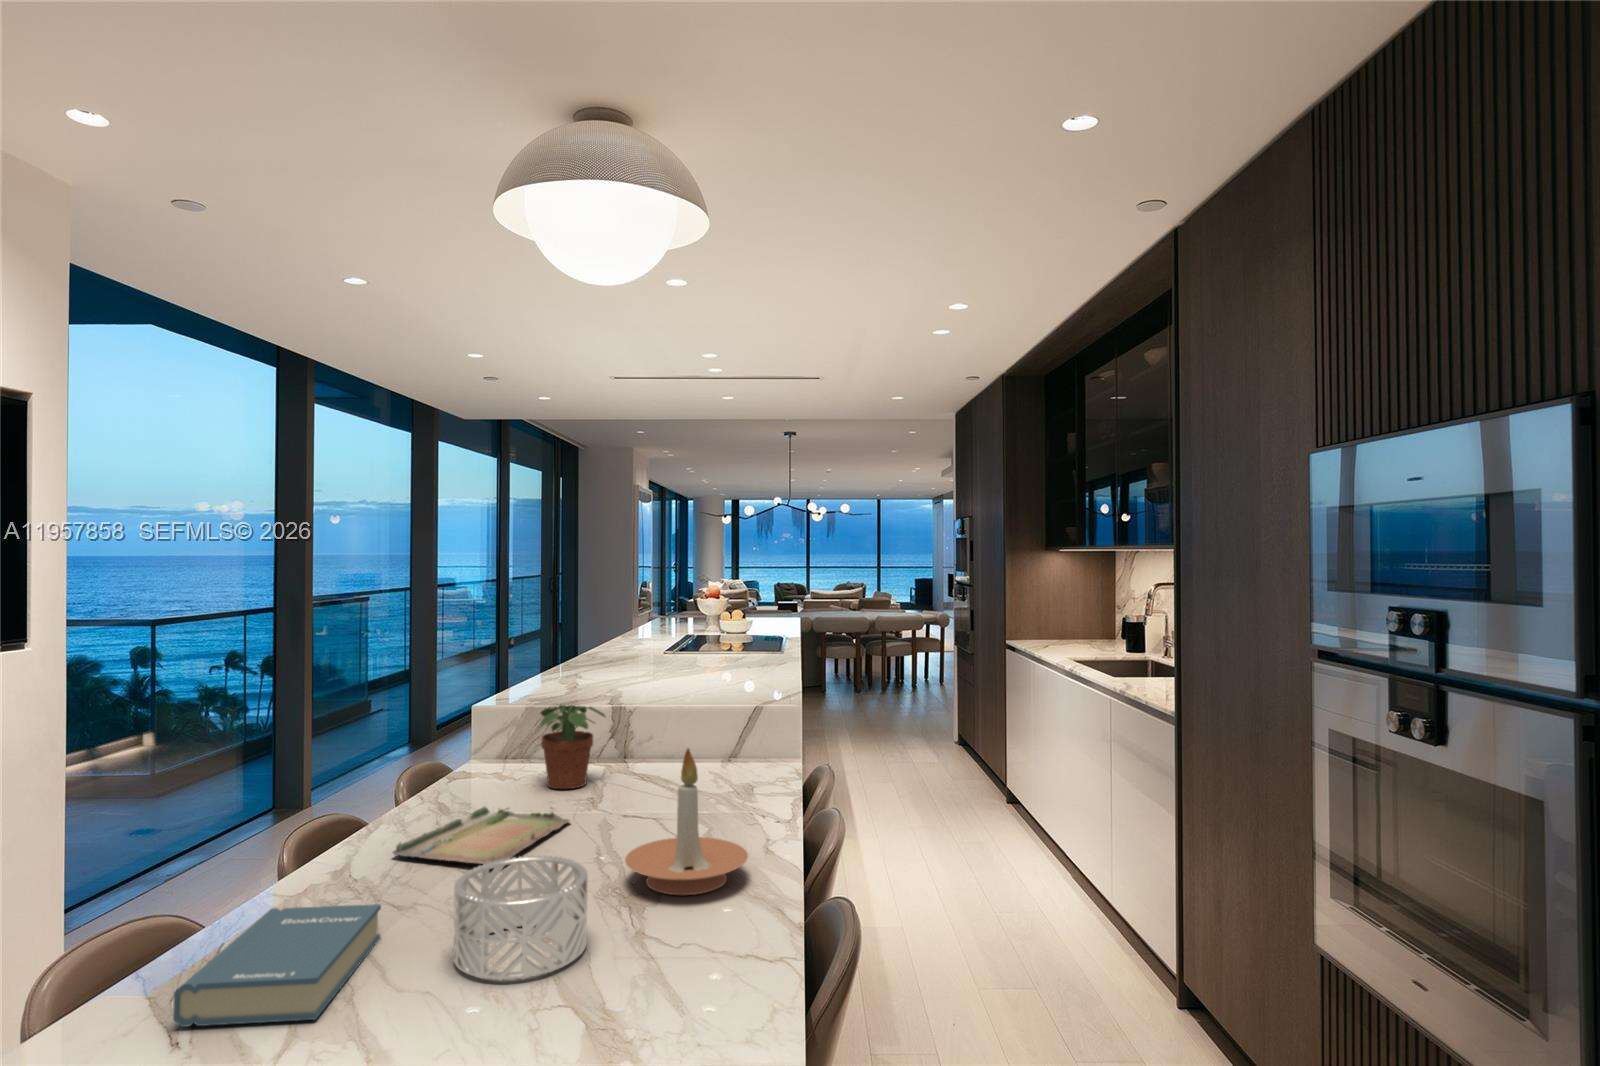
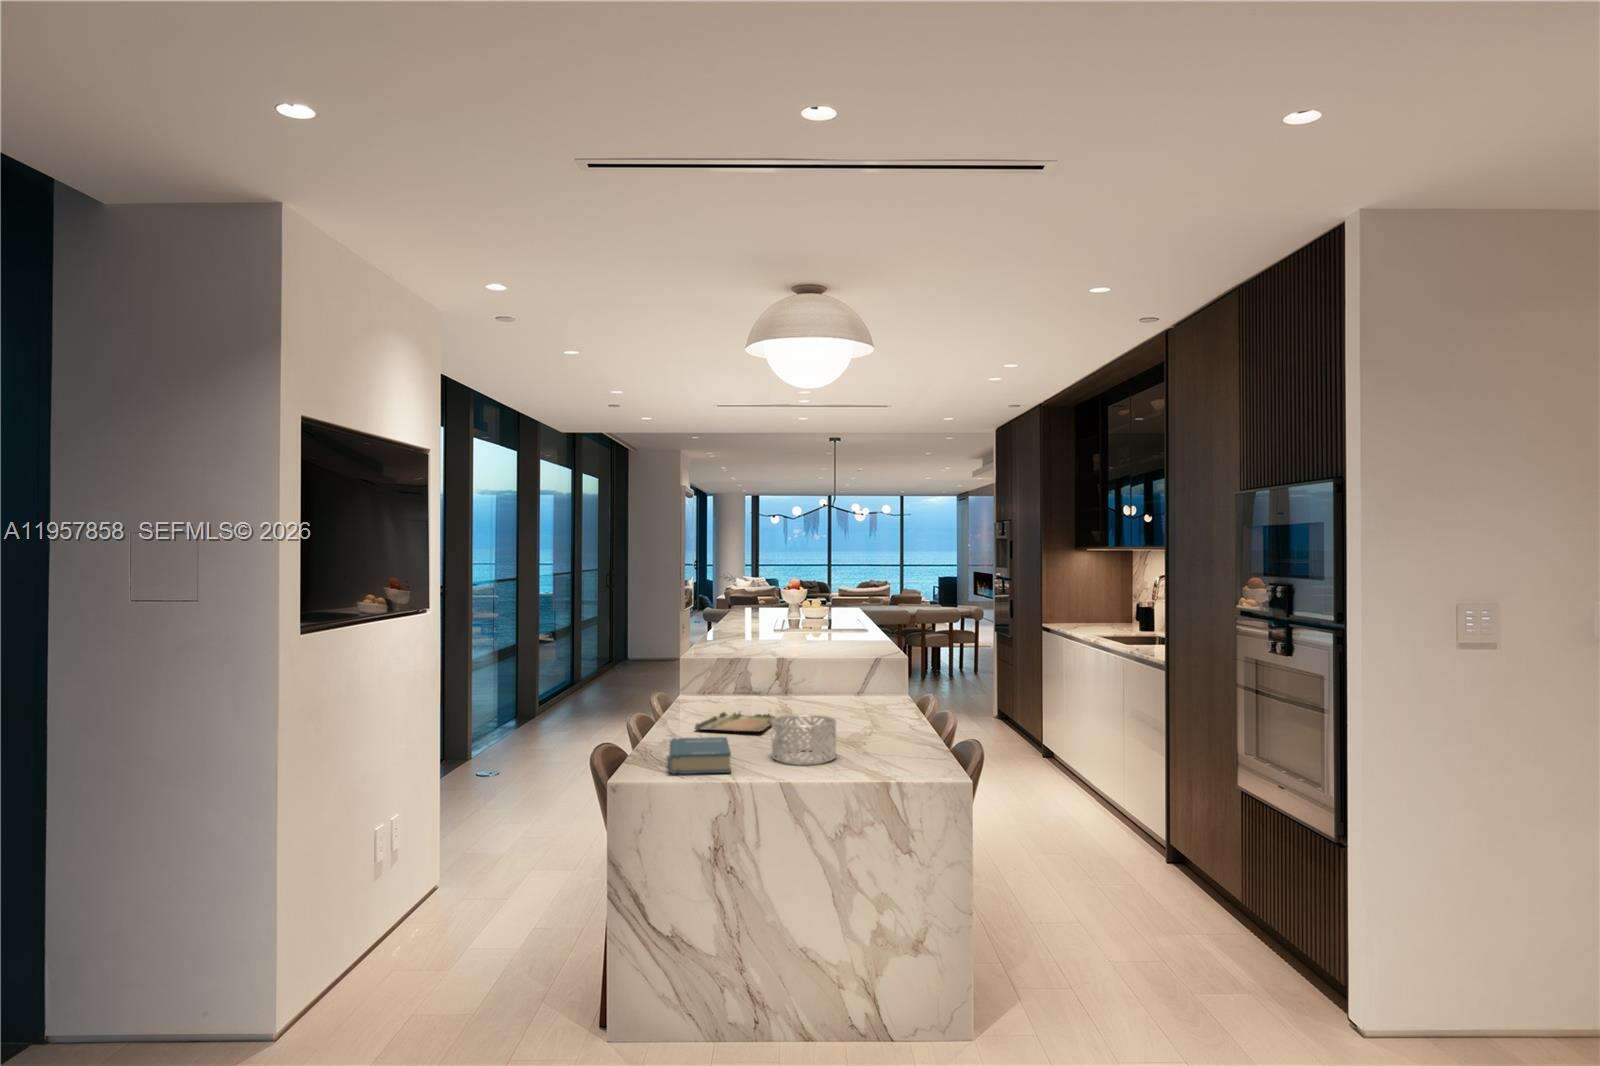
potted plant: present [541,705,605,789] -> none [742,654,785,706]
candle holder: present [625,748,748,895] -> none [835,664,904,742]

